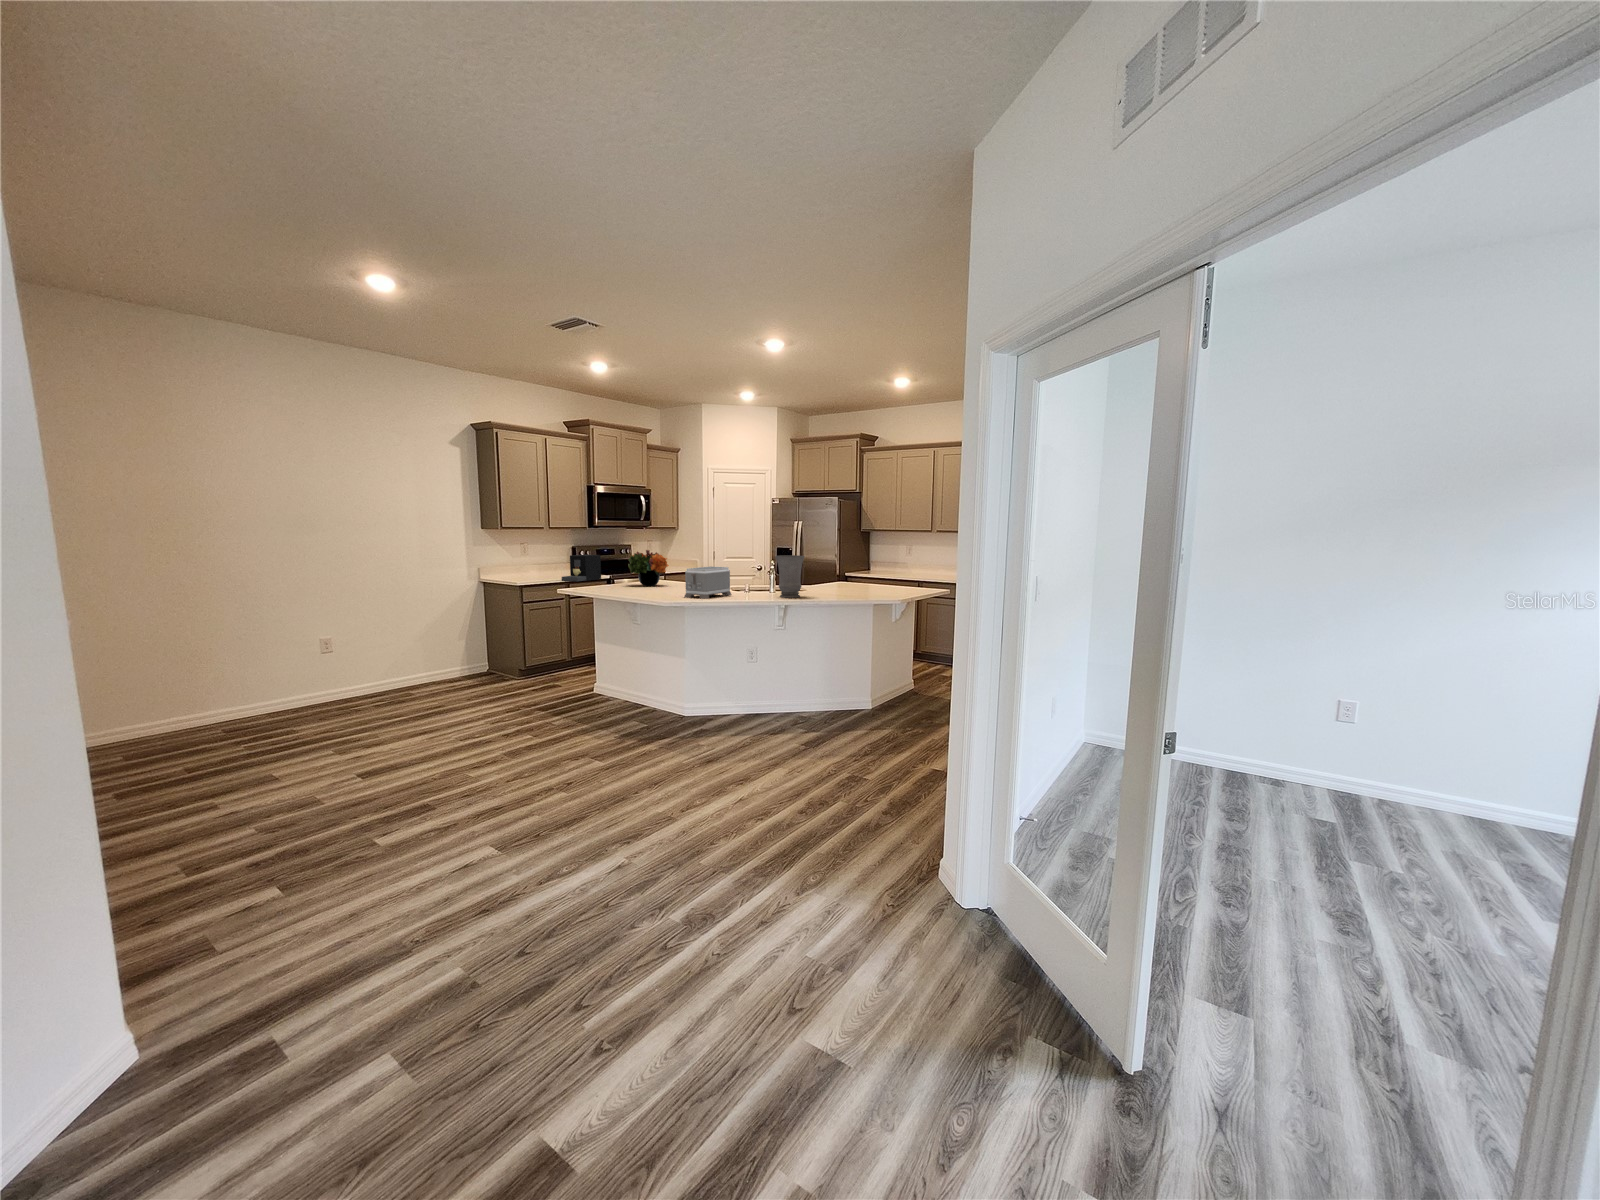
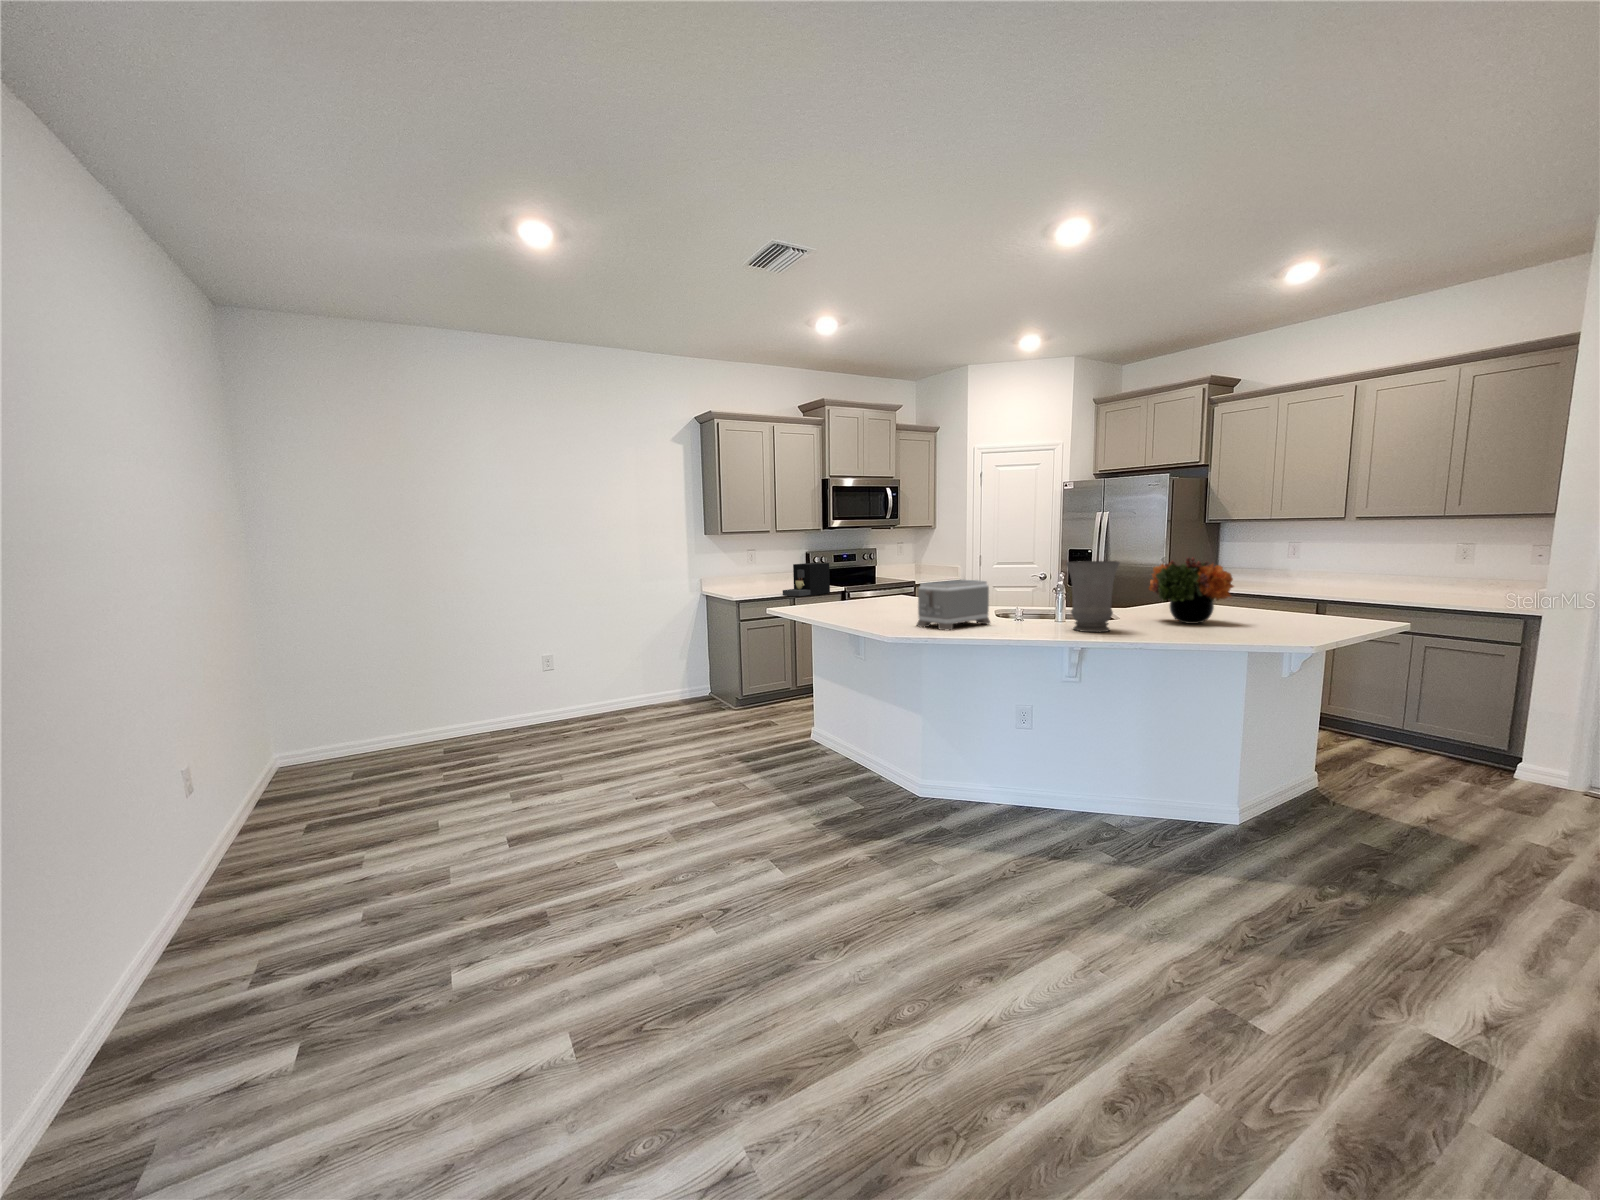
flower arrangement: present [628,550,669,586] -> present [1149,557,1234,624]

